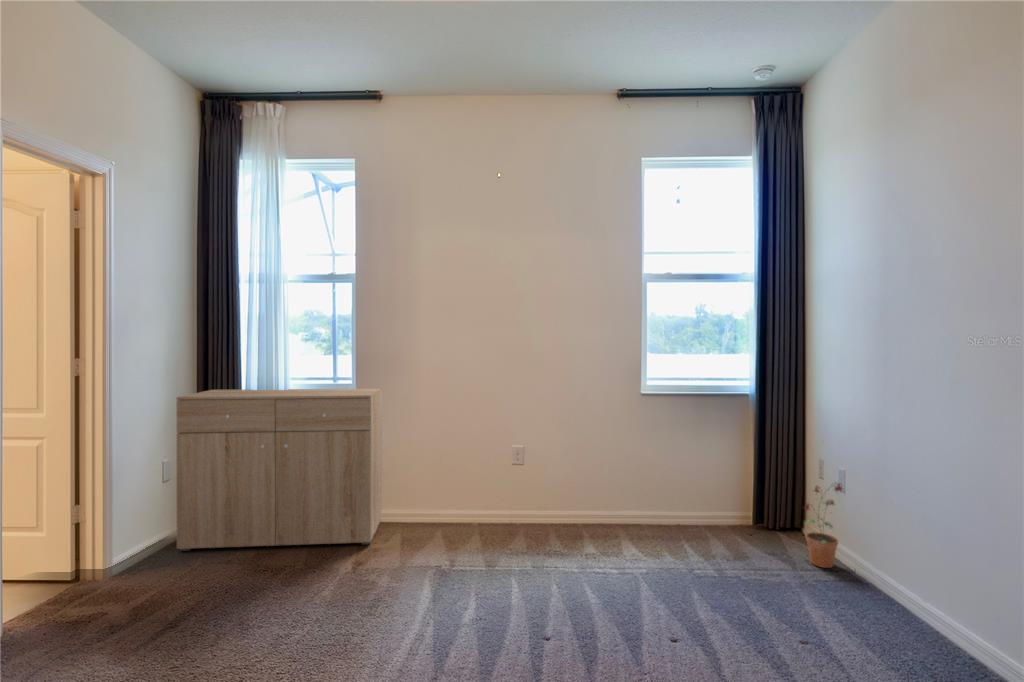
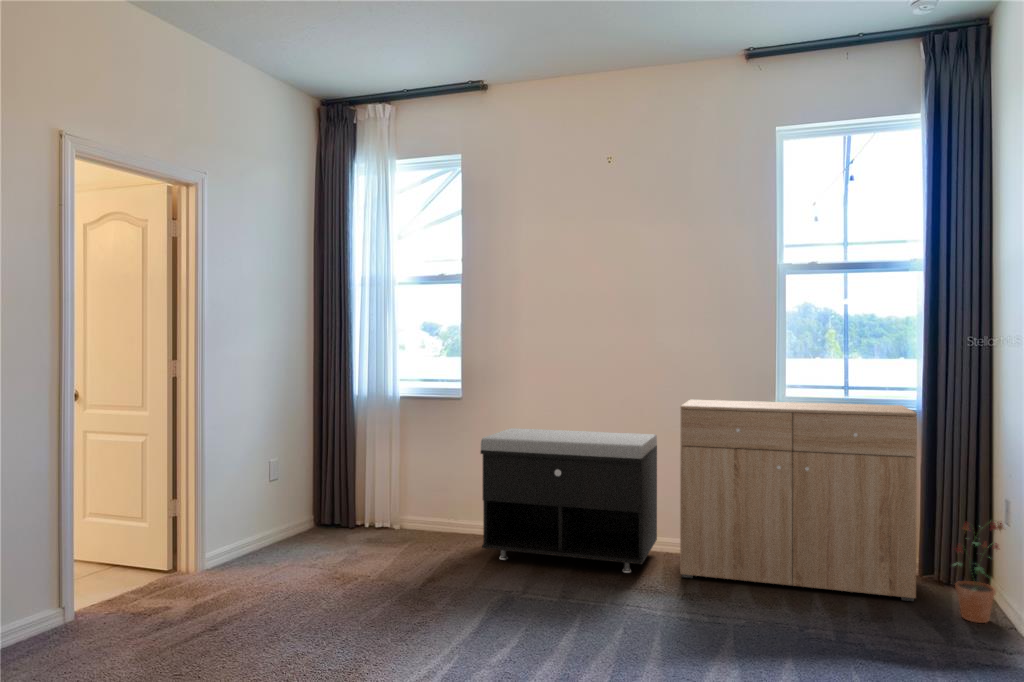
dresser: present [176,388,382,551] -> present [680,400,917,601]
storage bench: none [388,420,548,552] -> present [481,428,657,573]

